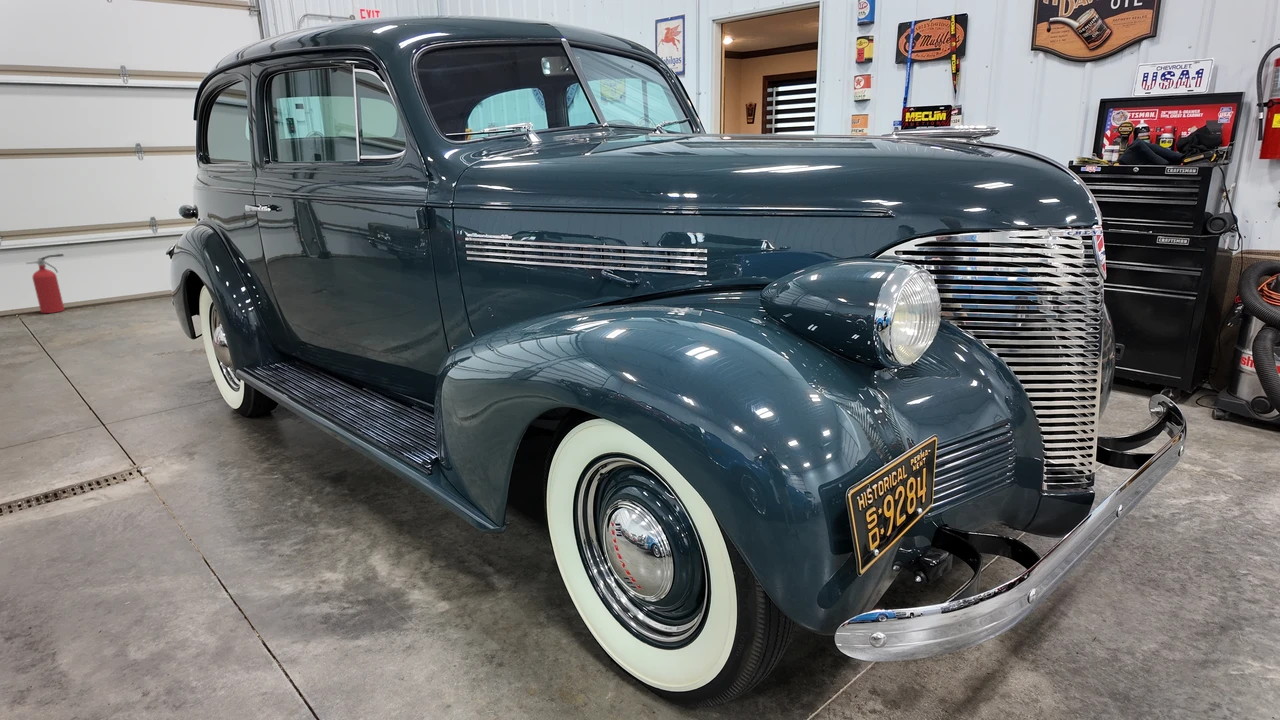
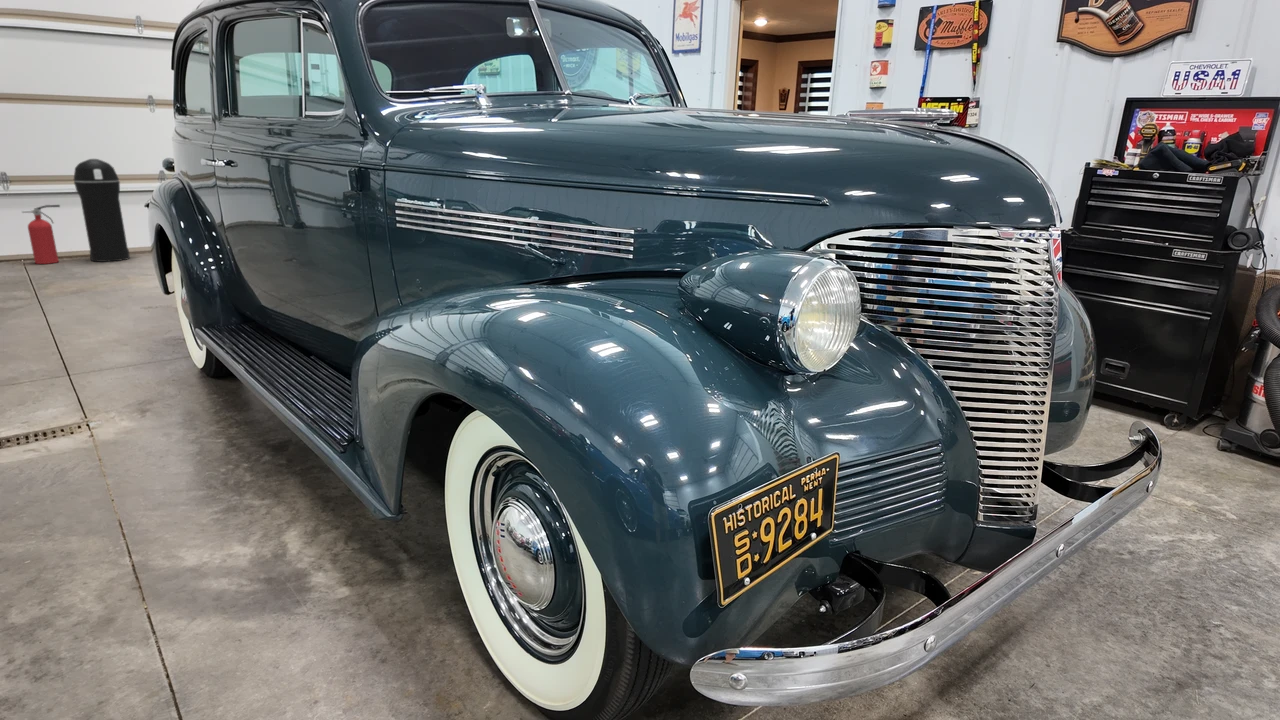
trash can: none [76,207,135,308] -> present [74,159,130,262]

